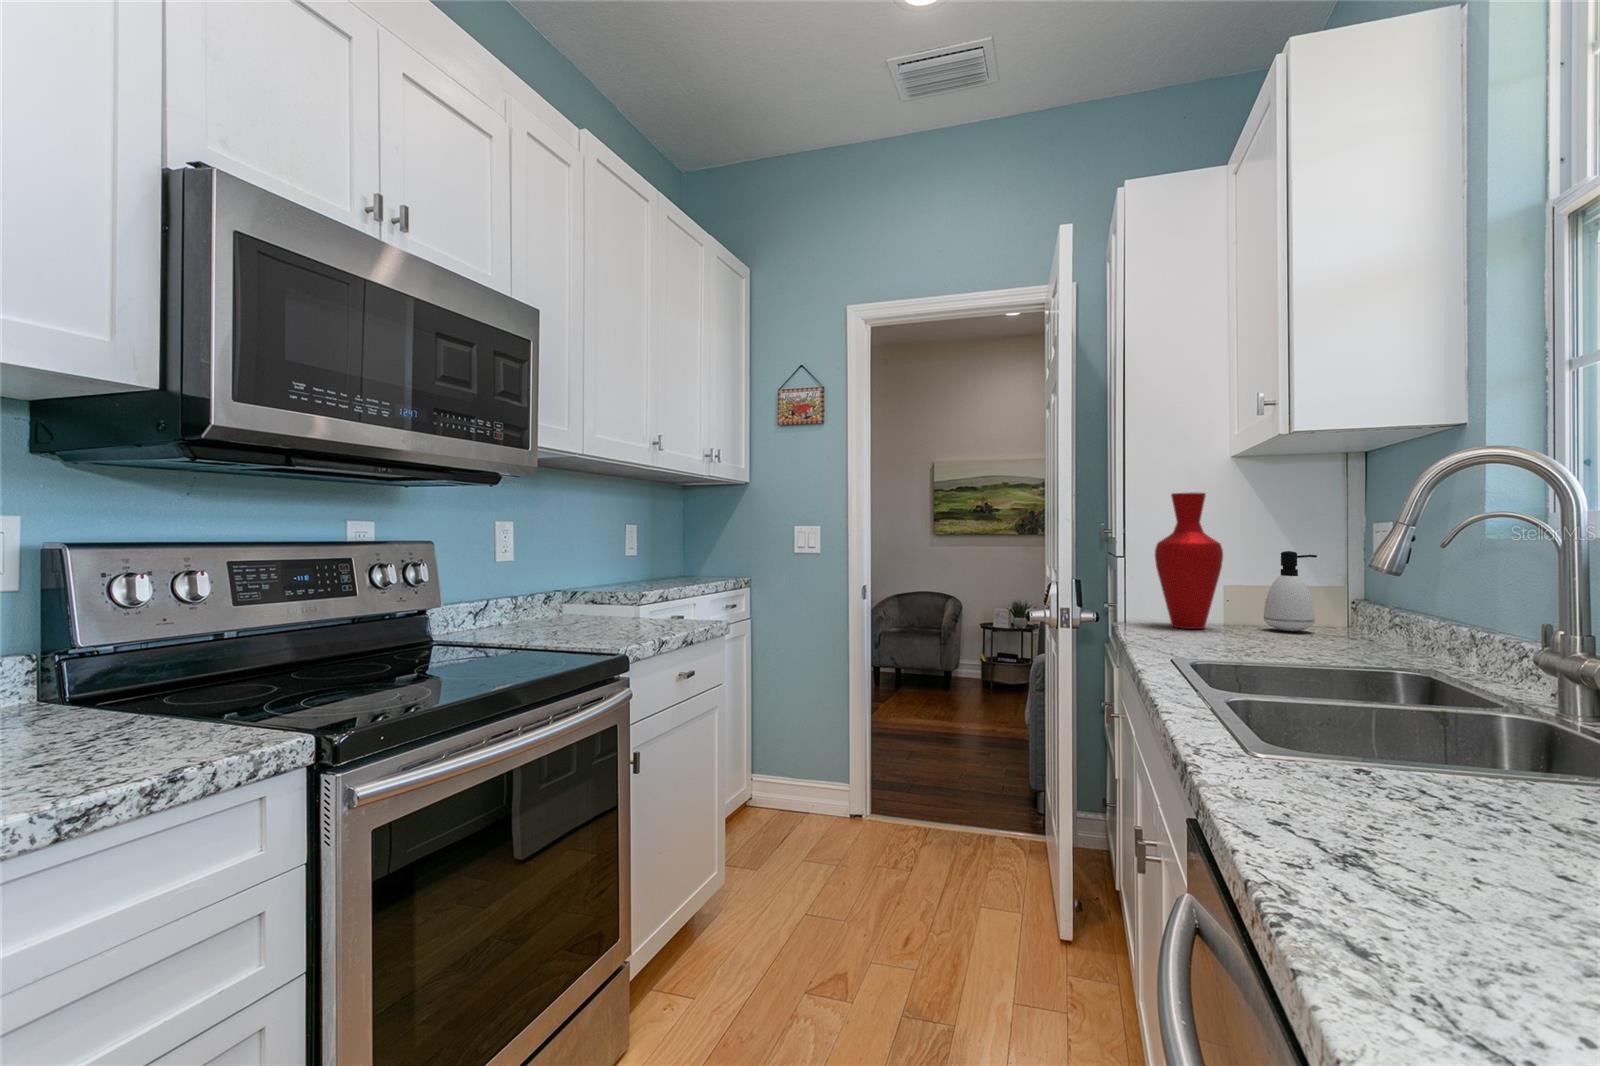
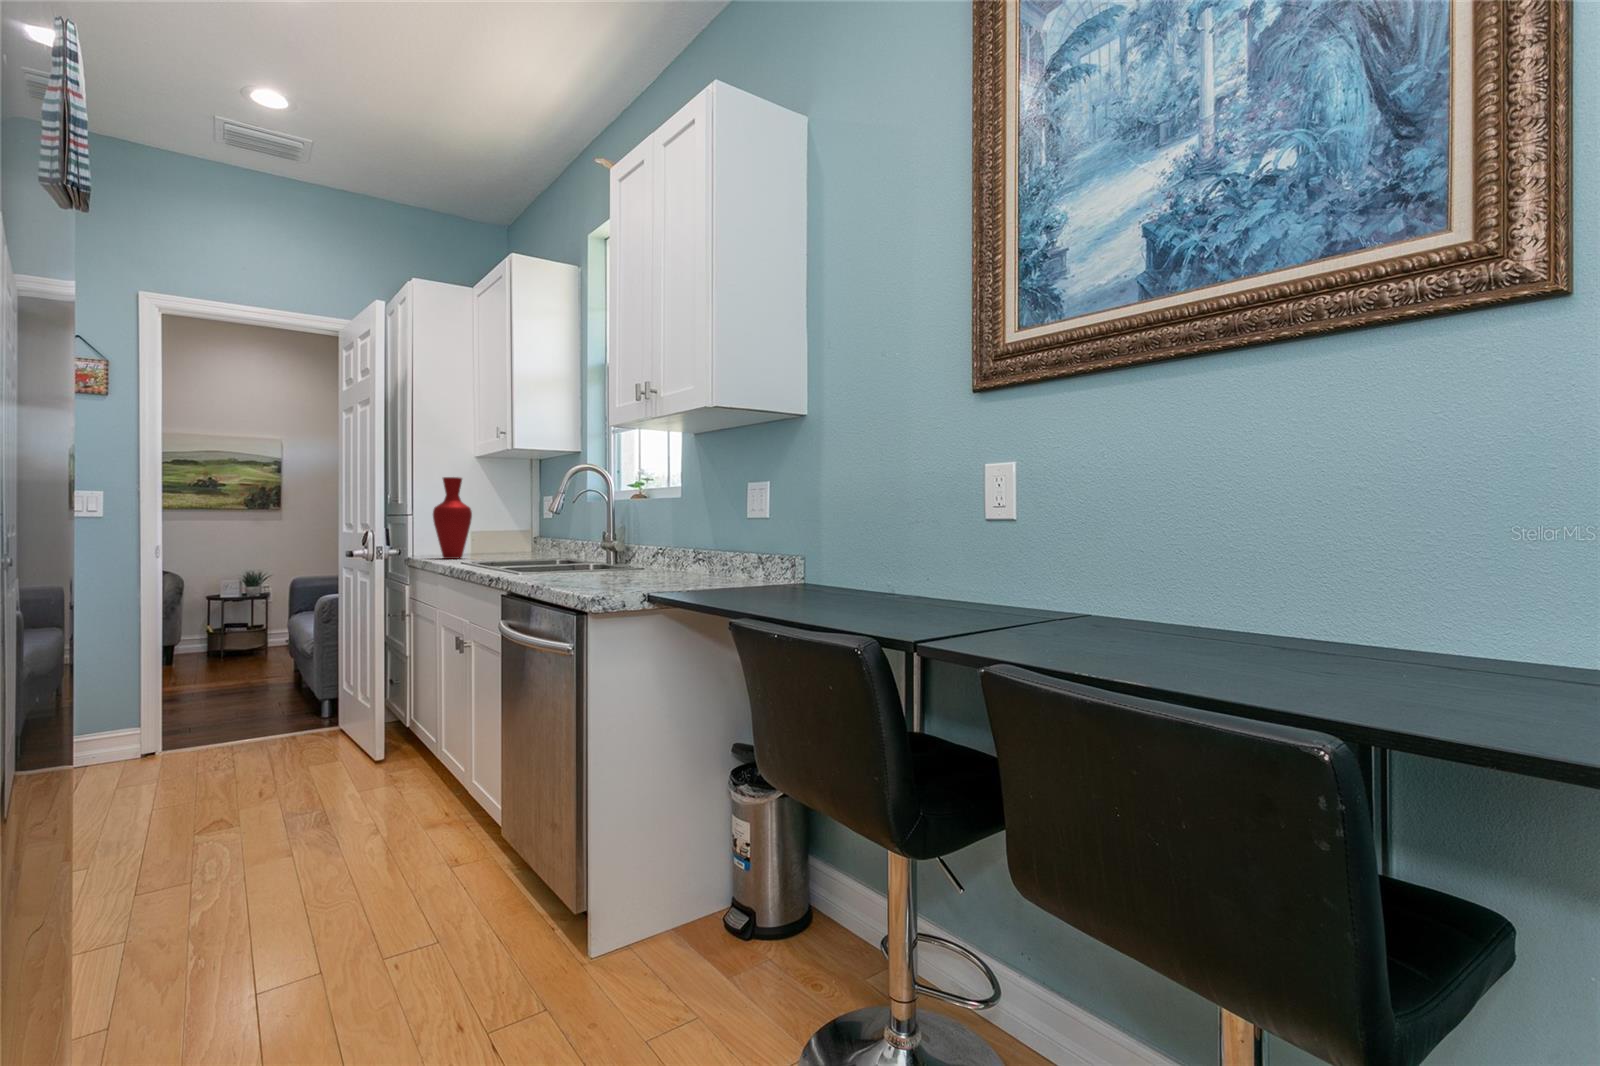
soap dispenser: present [1264,551,1317,631] -> none [493,513,519,557]

